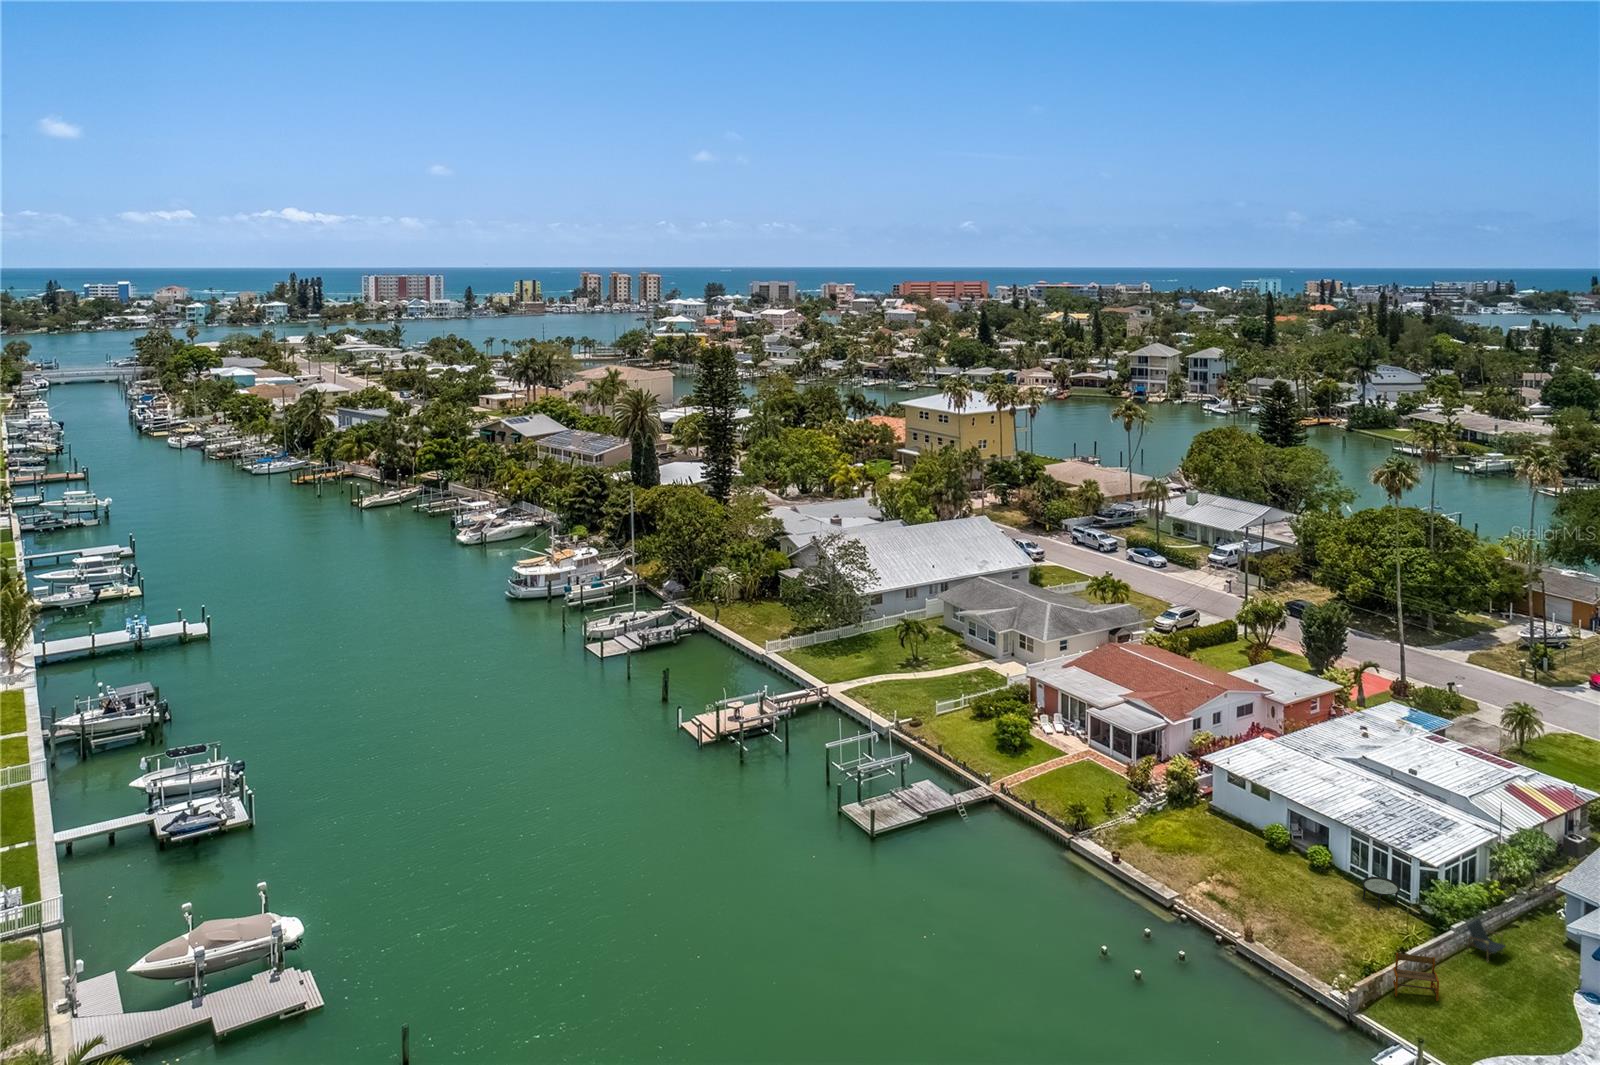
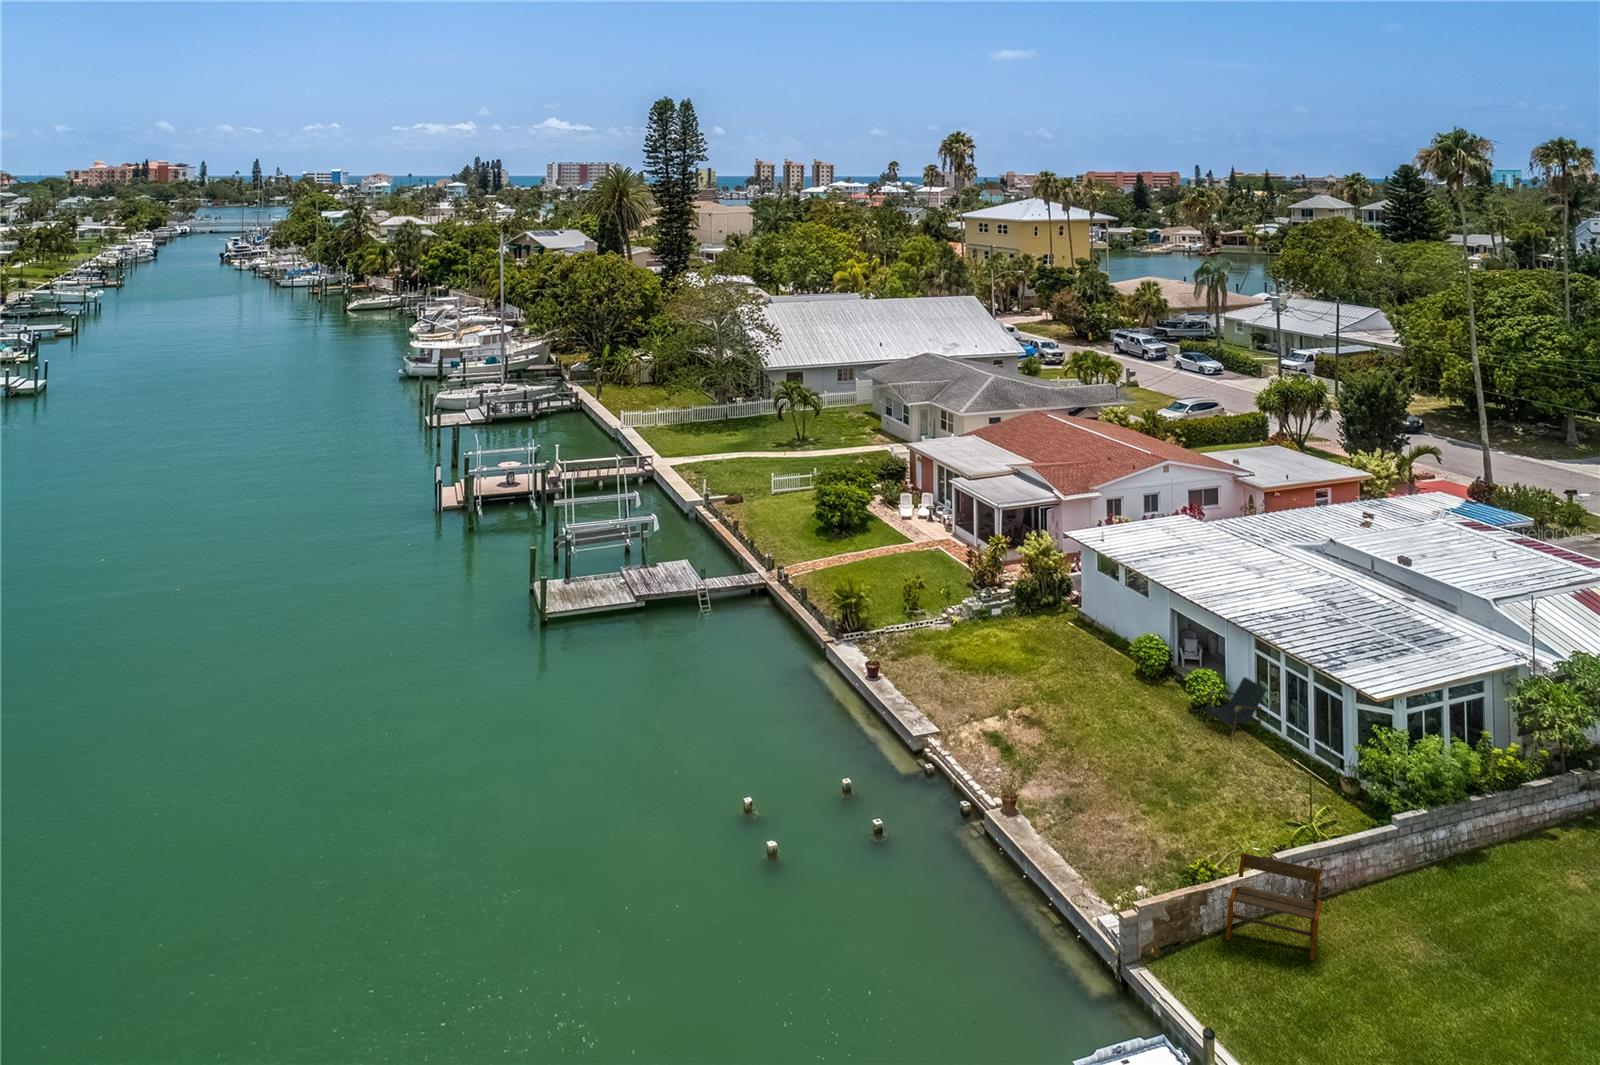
round table: present [1362,877,1400,911] -> none [1254,724,1324,784]
lounge chair: present [1467,919,1505,961] -> present [1204,677,1266,740]

